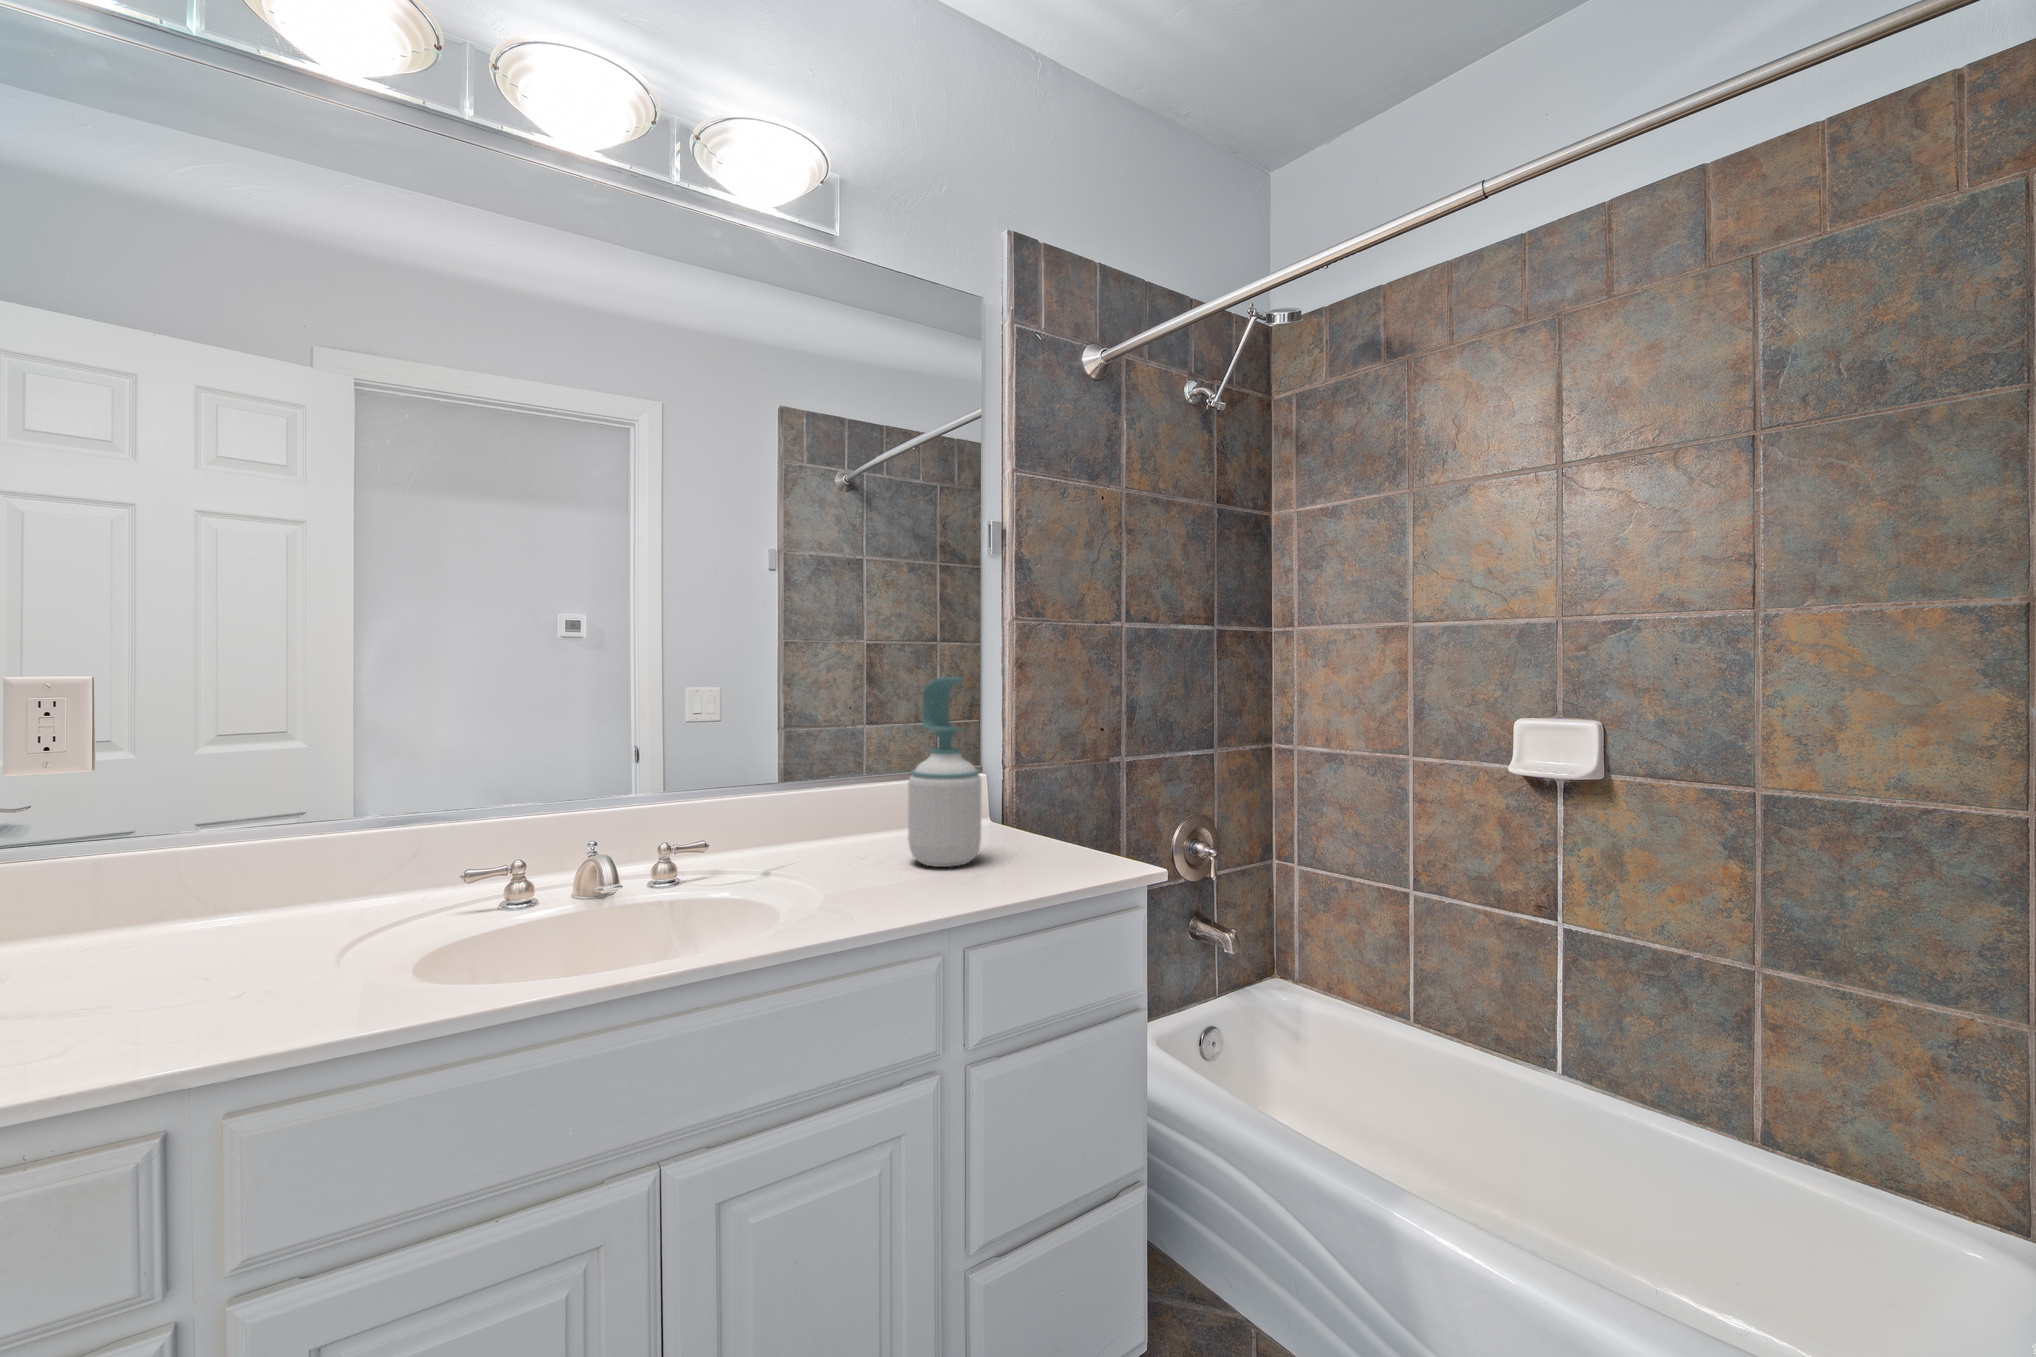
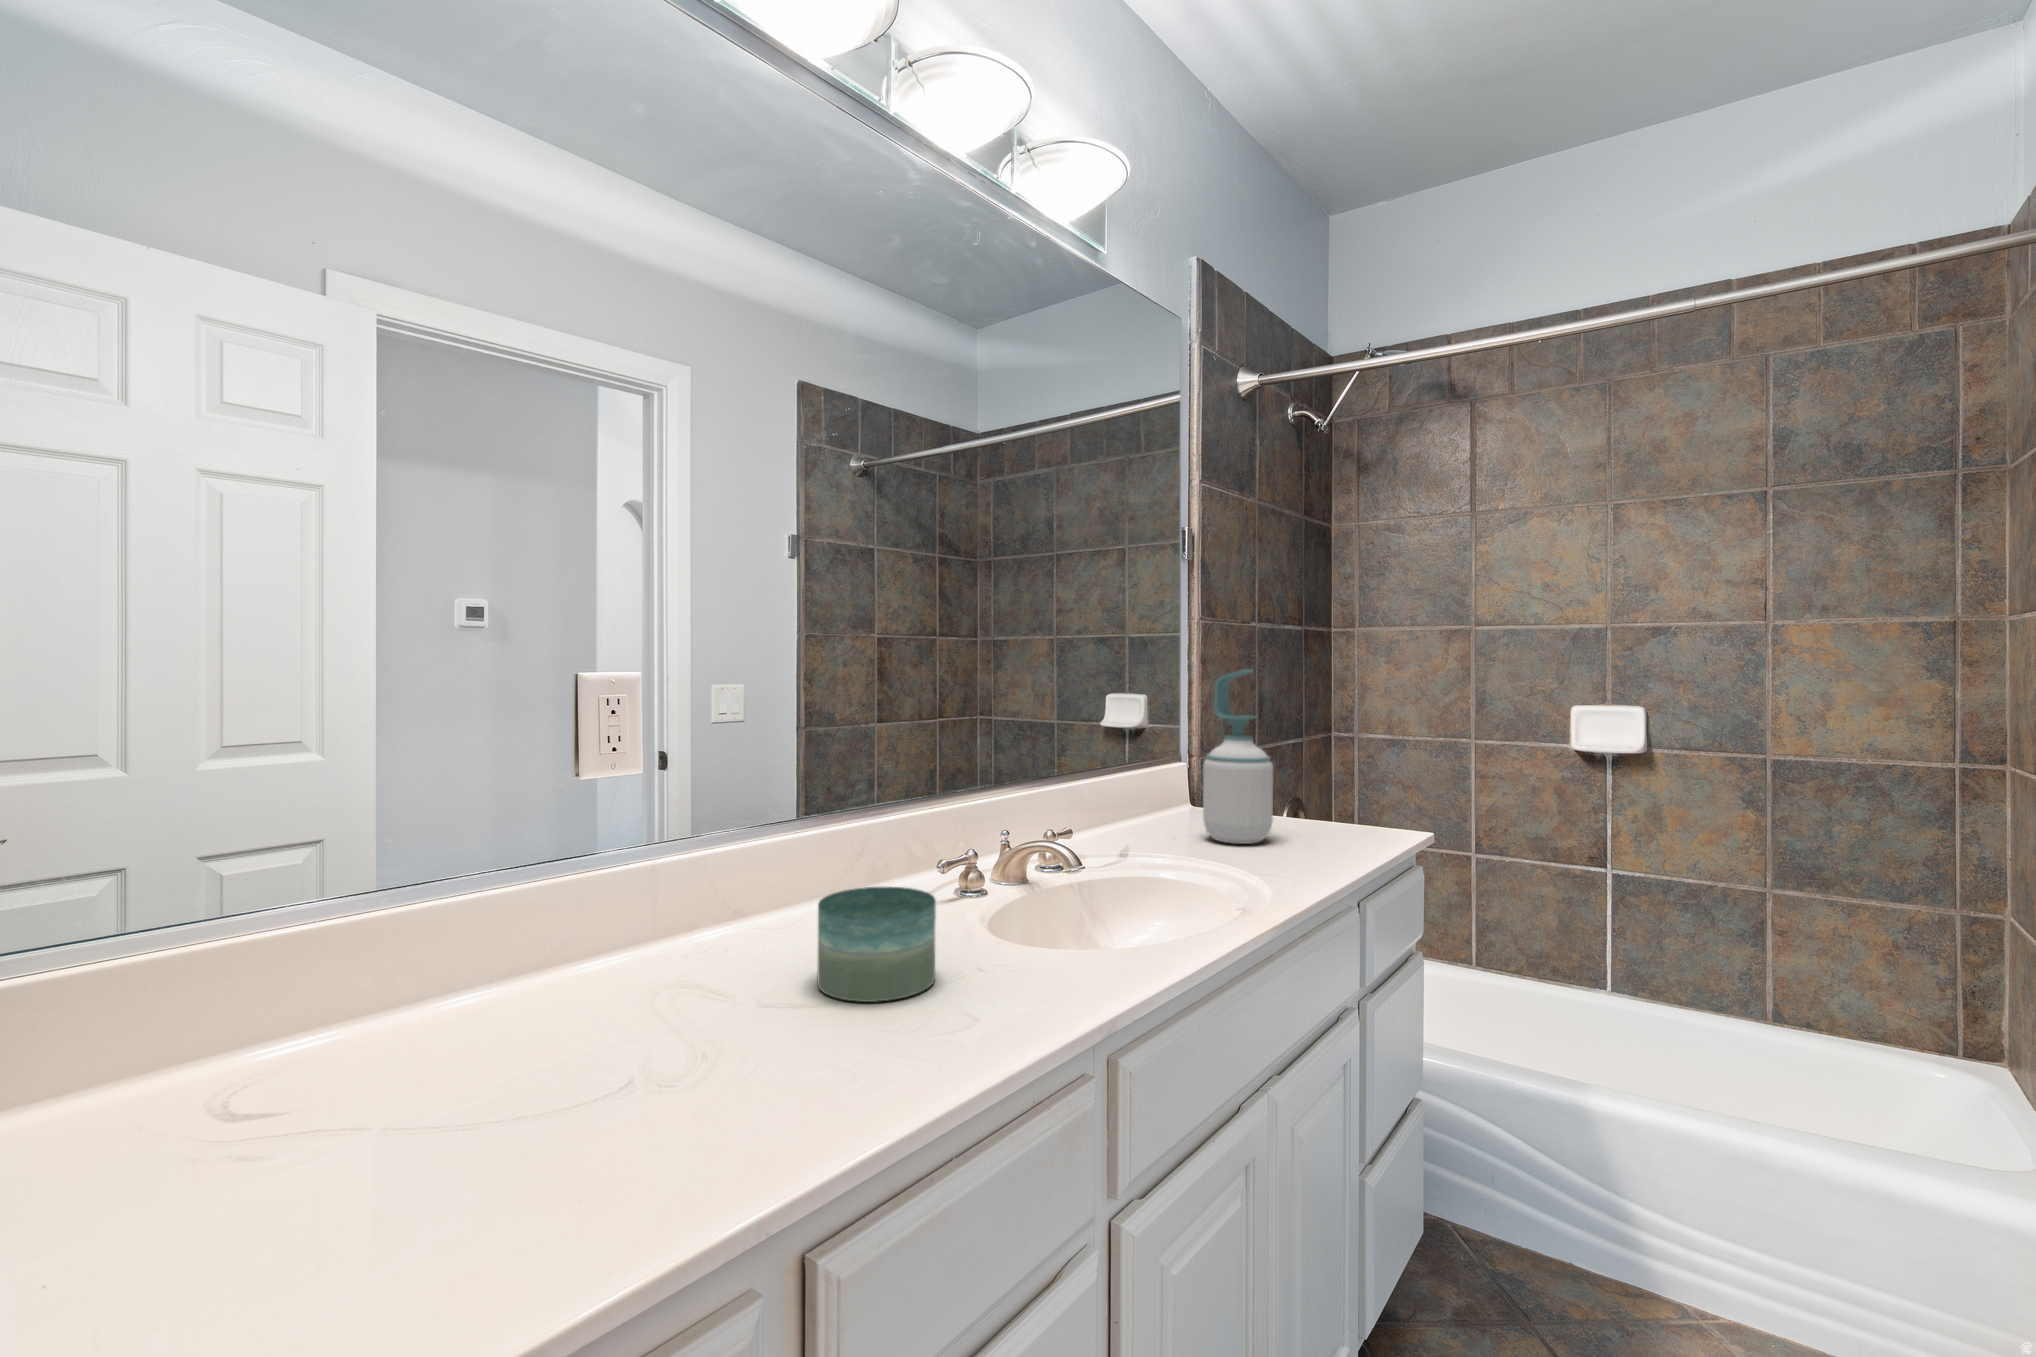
candle: none [94,894,260,1011] -> present [817,887,936,1002]

